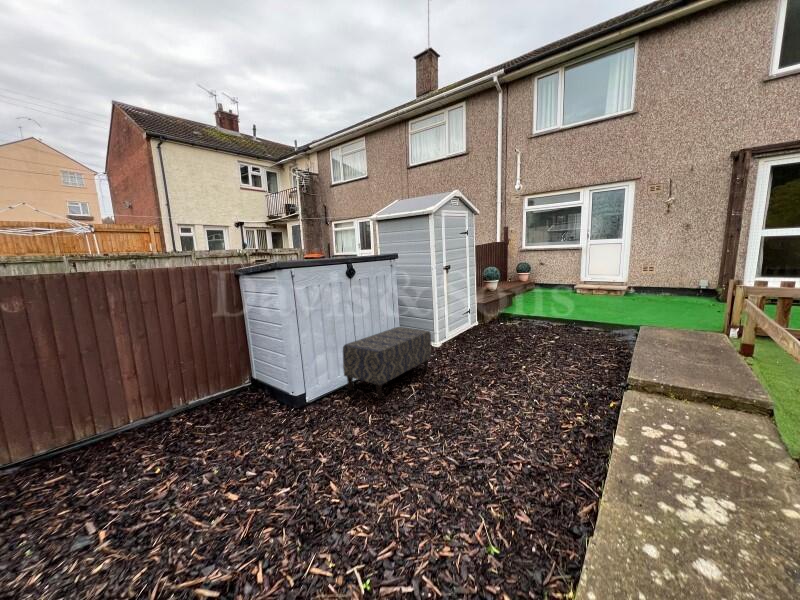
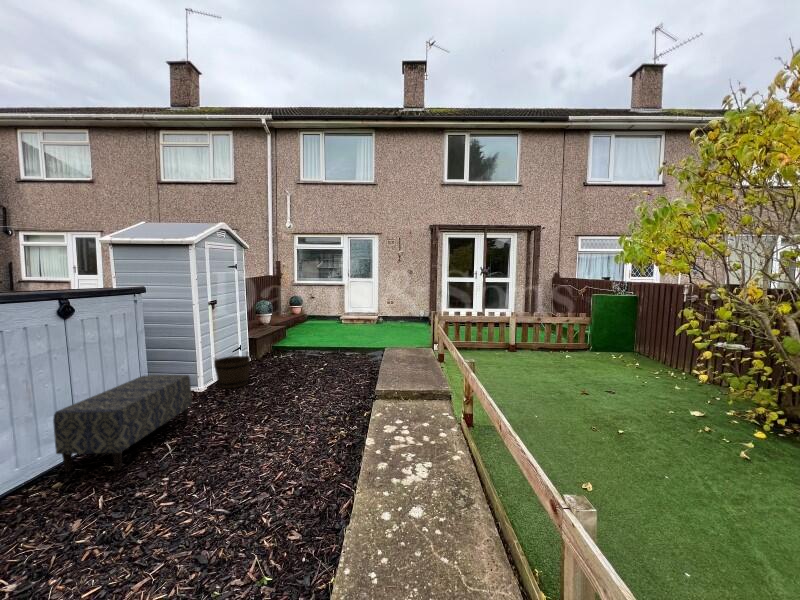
bucket: none [449,317,480,349] -> present [214,355,250,388]

